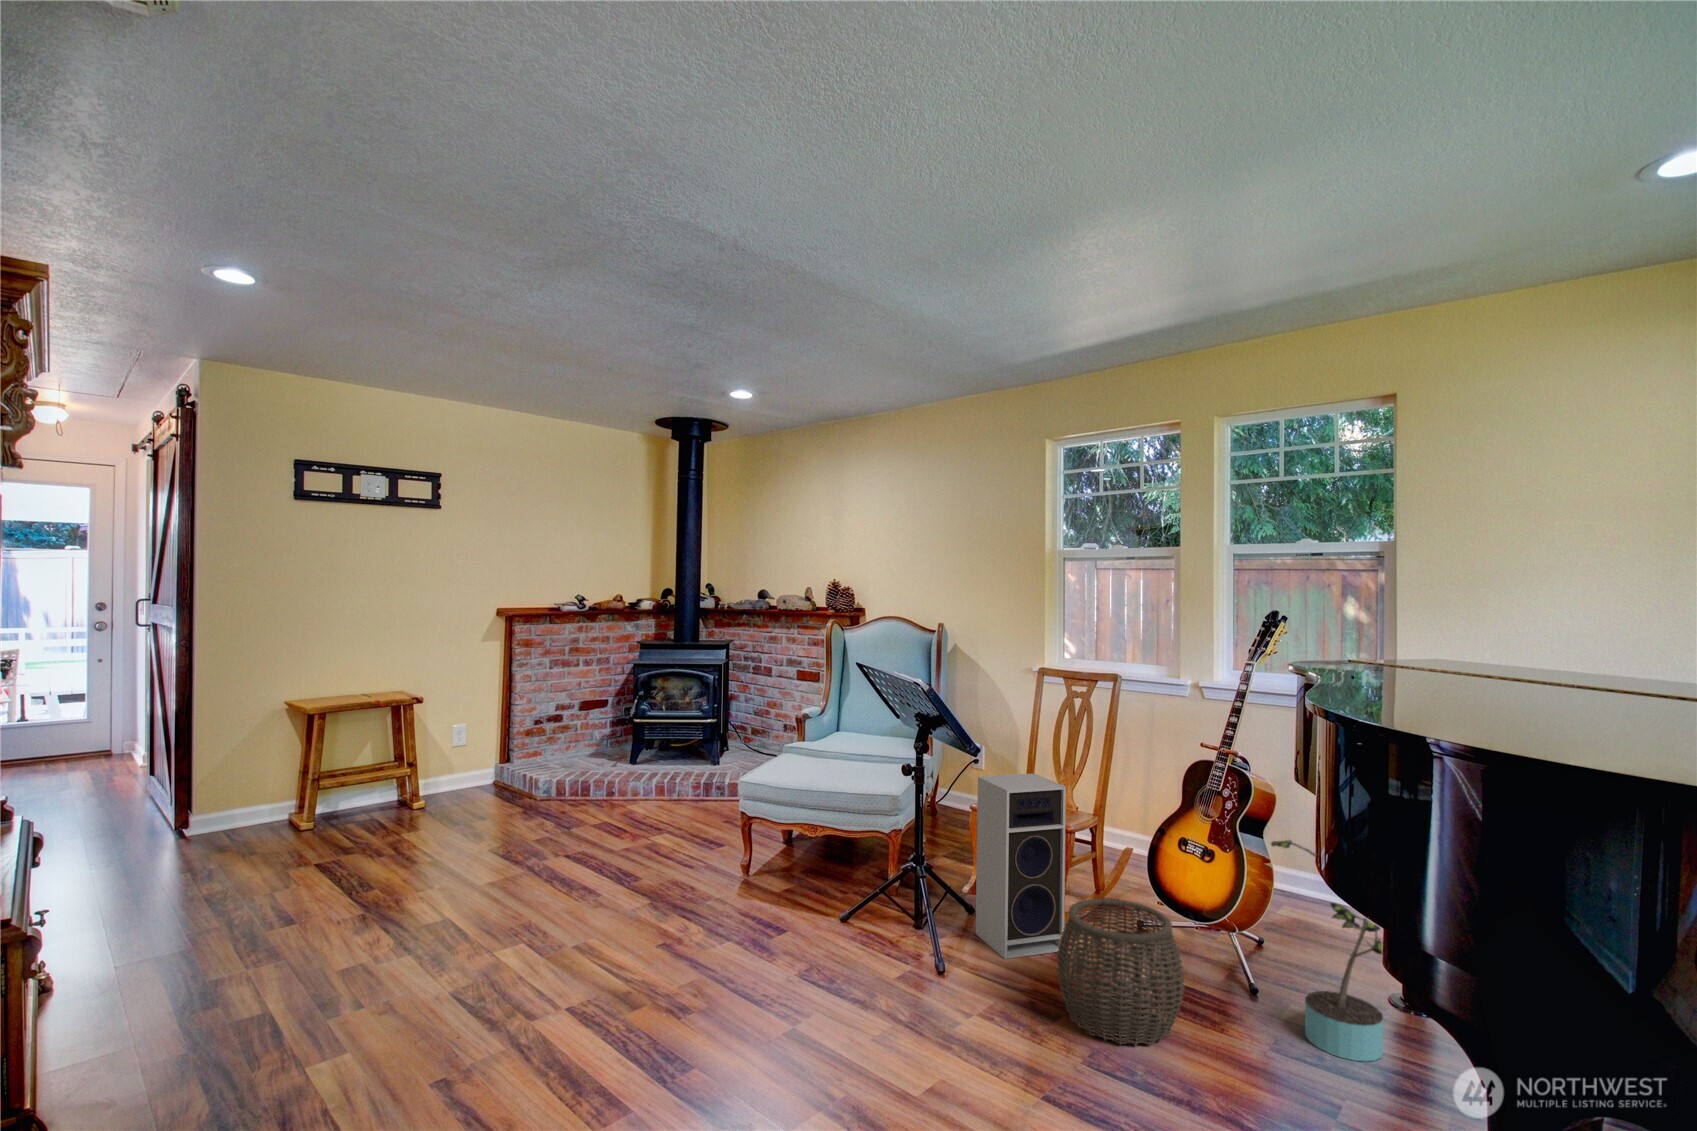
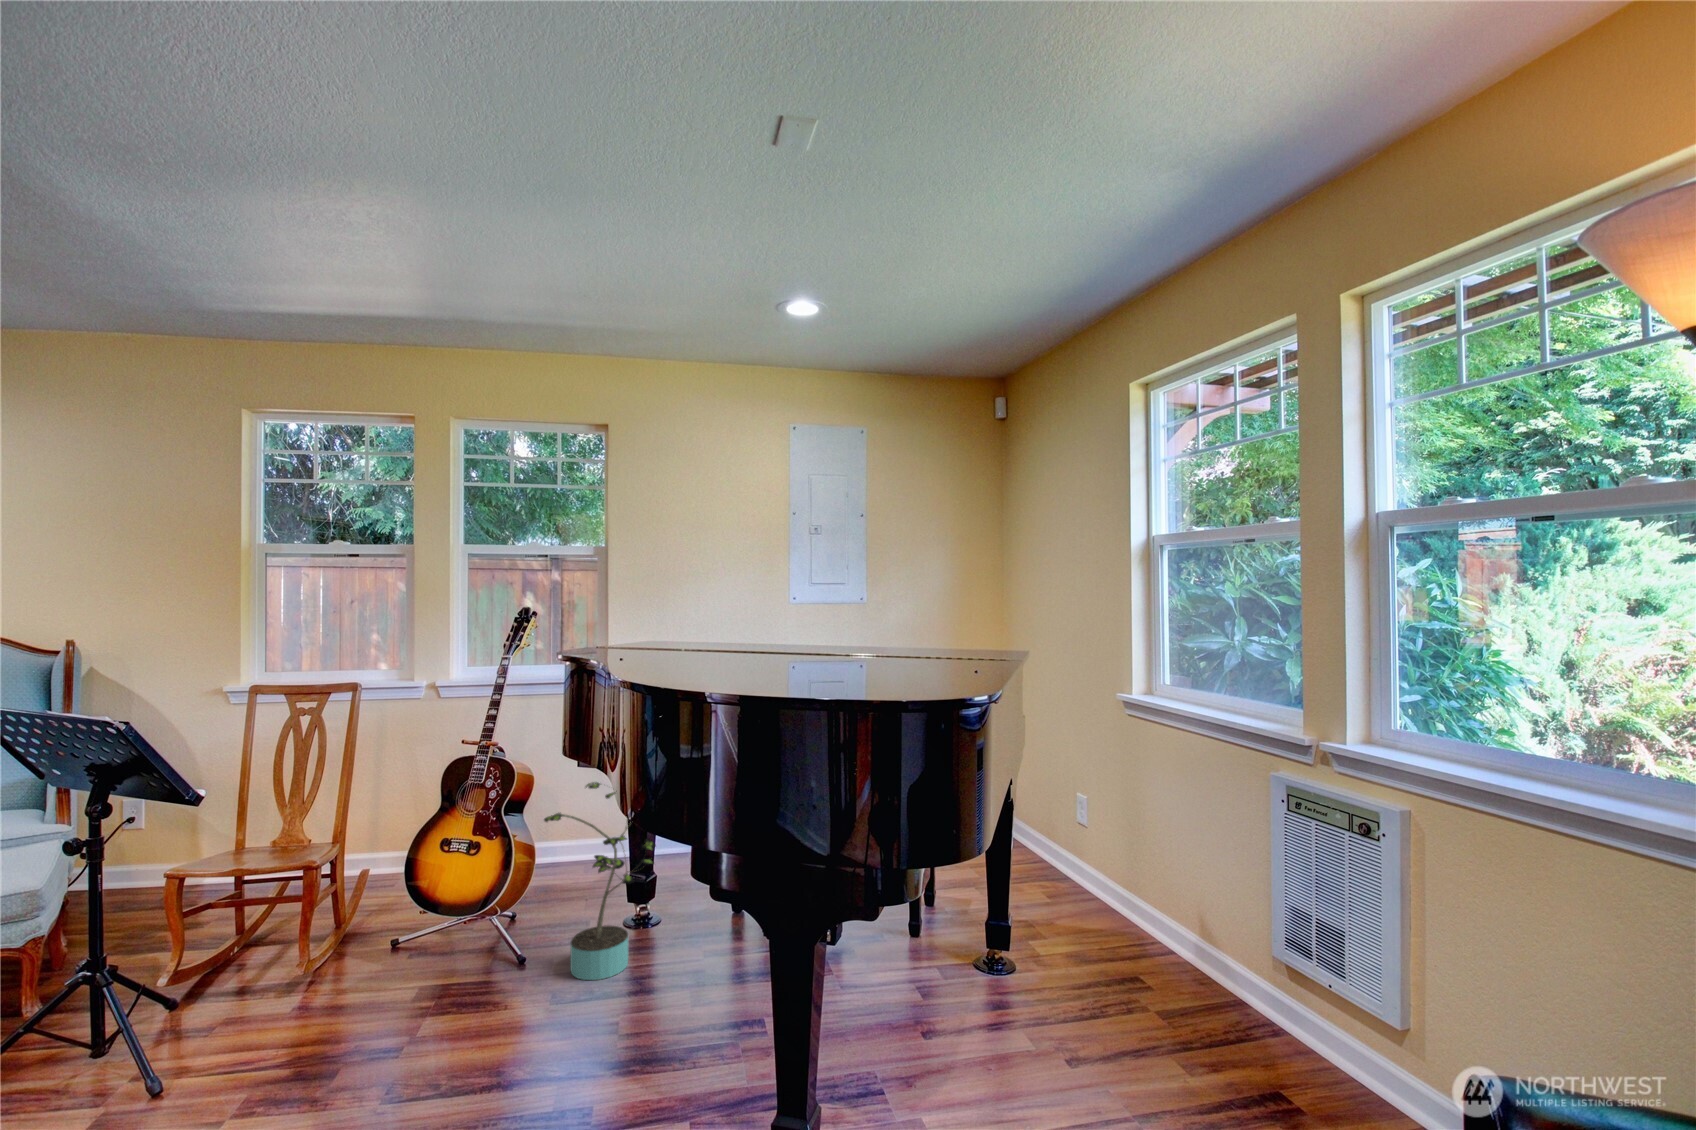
speaker: present [976,773,1066,959] -> none [189,814,320,1043]
woven basket: present [1057,898,1185,1046] -> none [331,916,475,1074]

